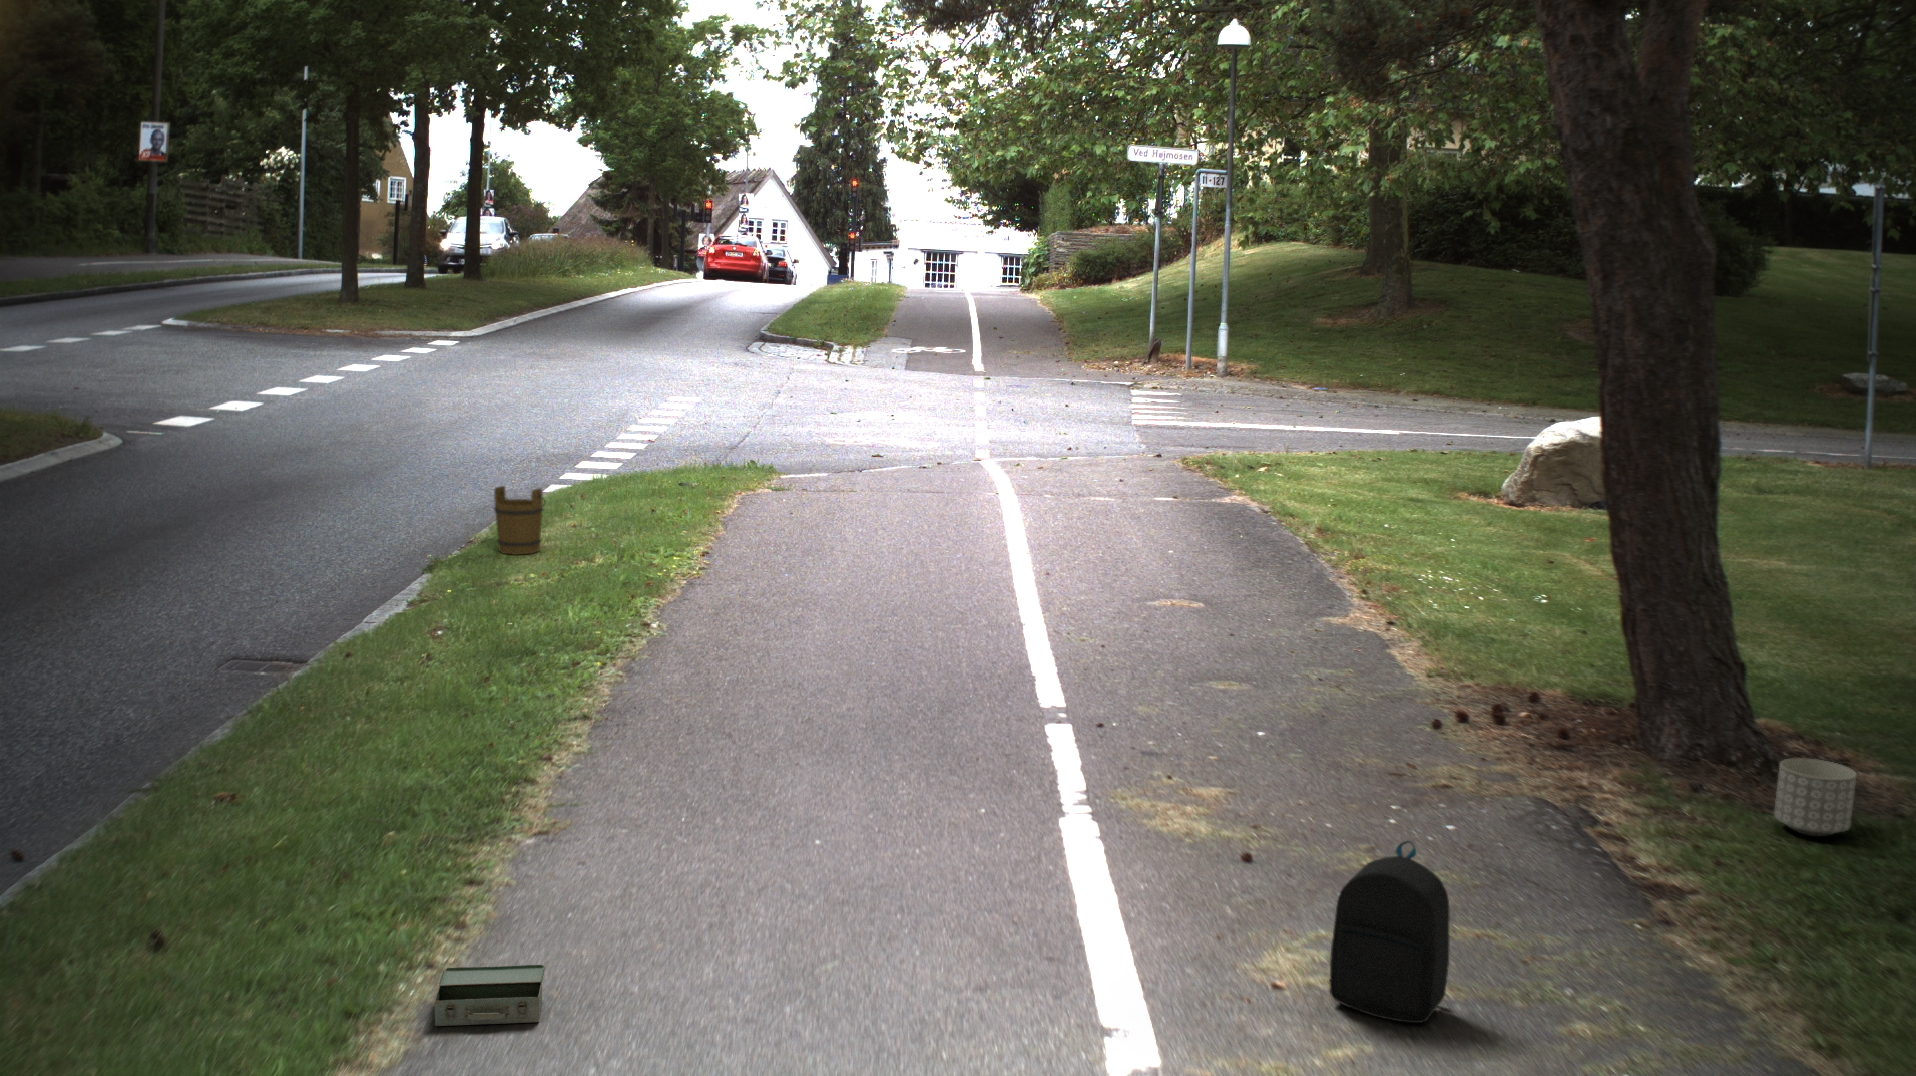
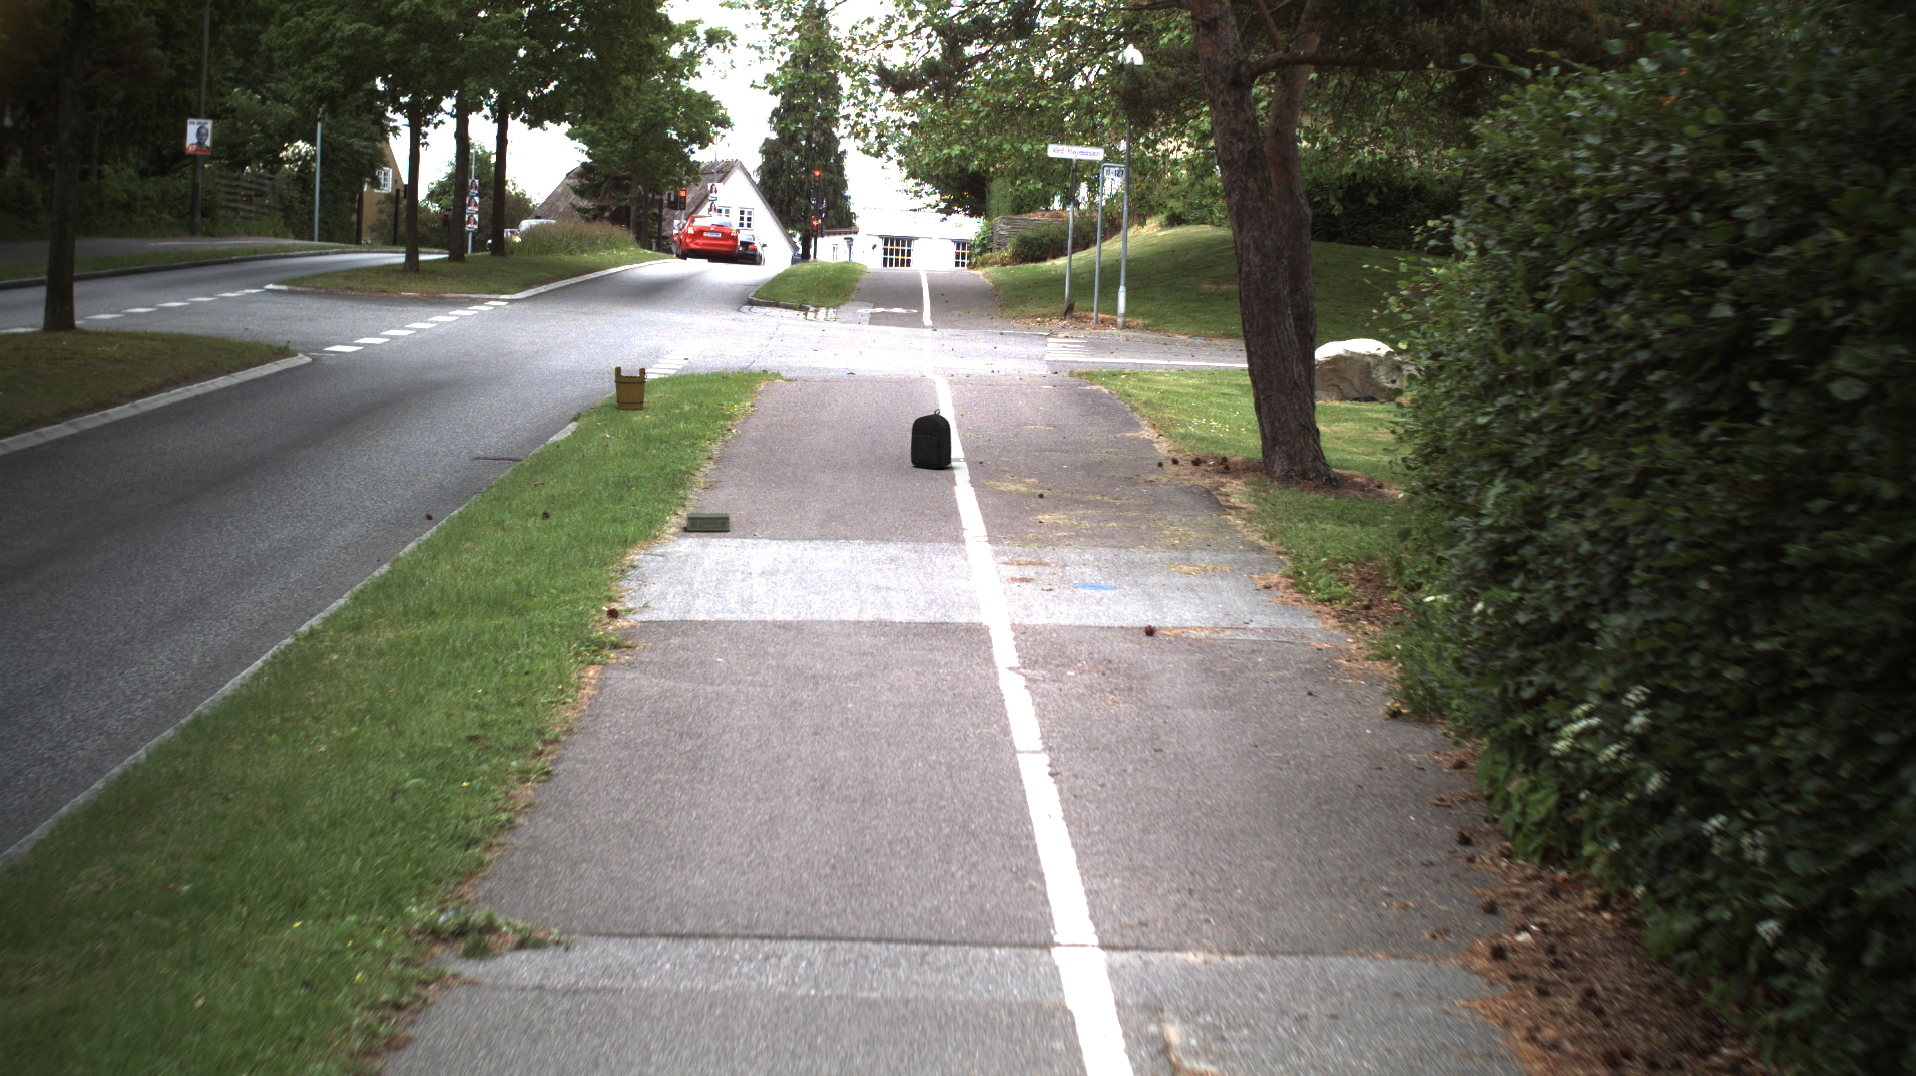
planter: present [1774,758,1856,836] -> none [1320,465,1357,501]
backpack: present [1330,841,1449,1023] -> present [911,409,951,468]

